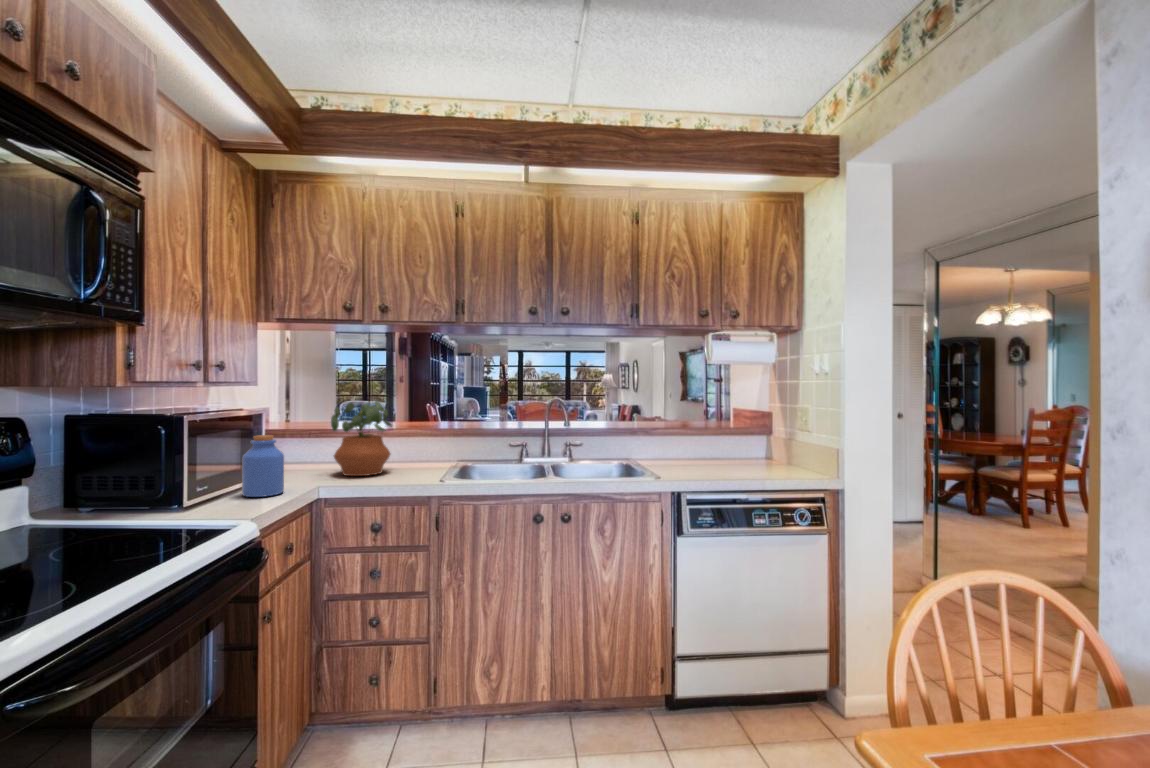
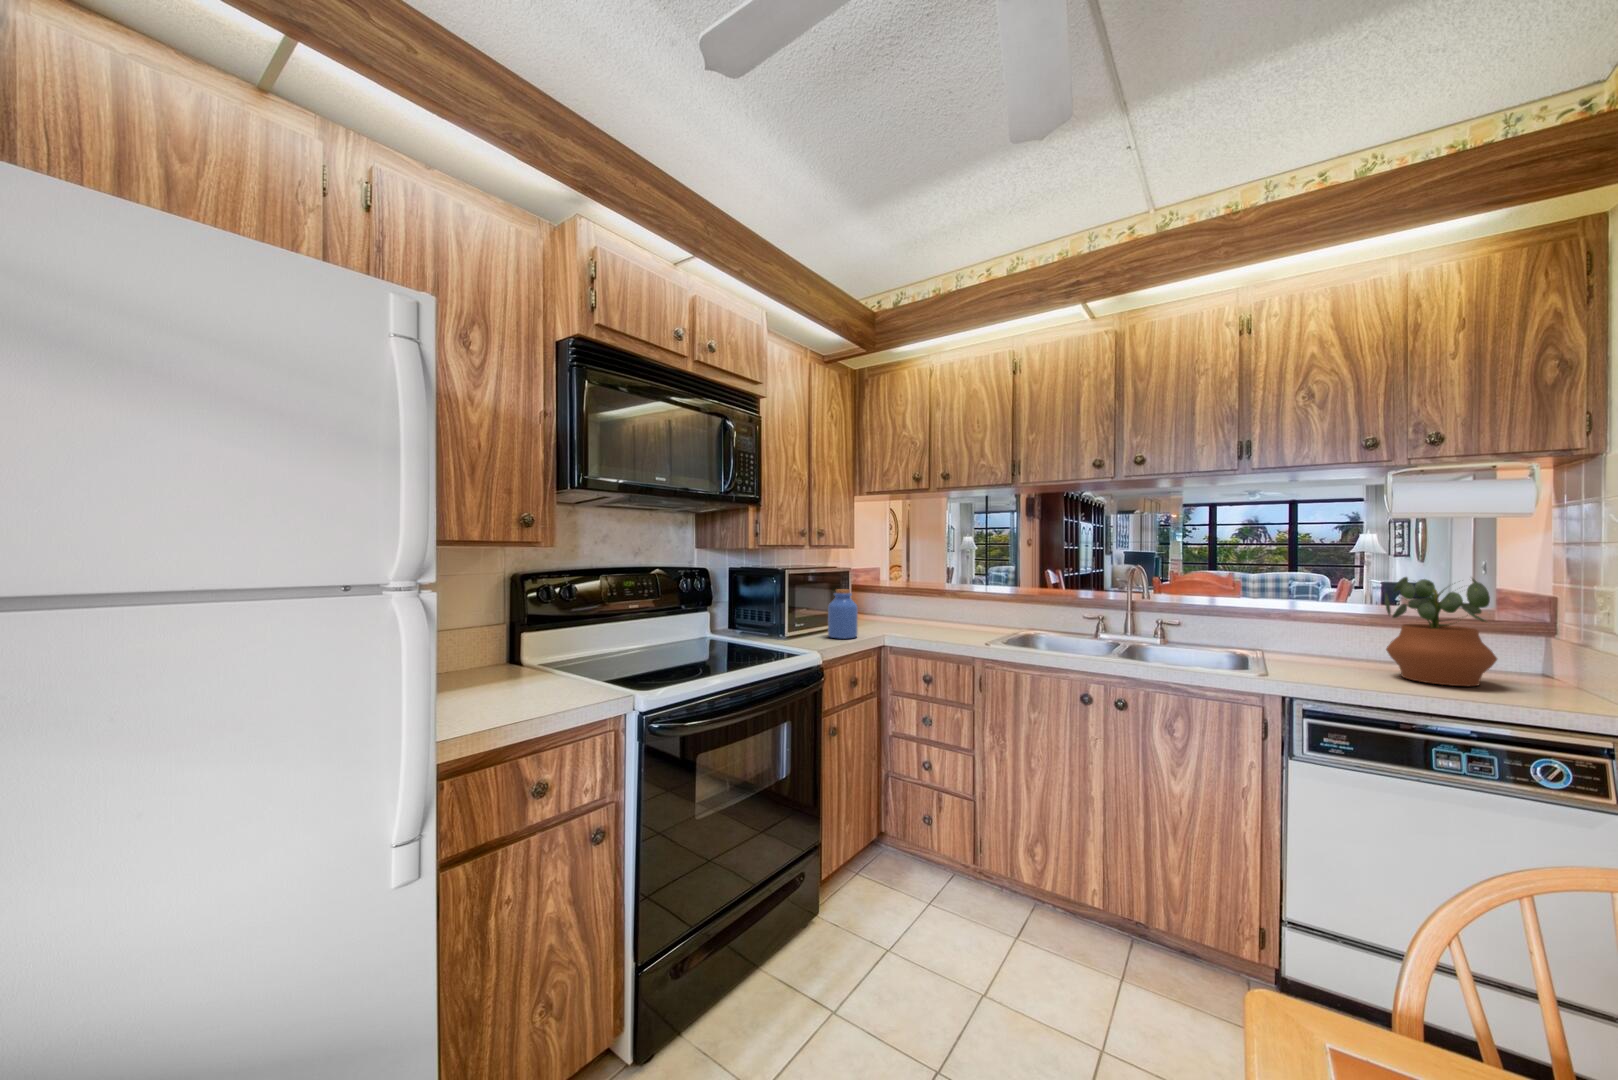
potted plant: present [331,401,392,476] -> present [1385,577,1497,686]

